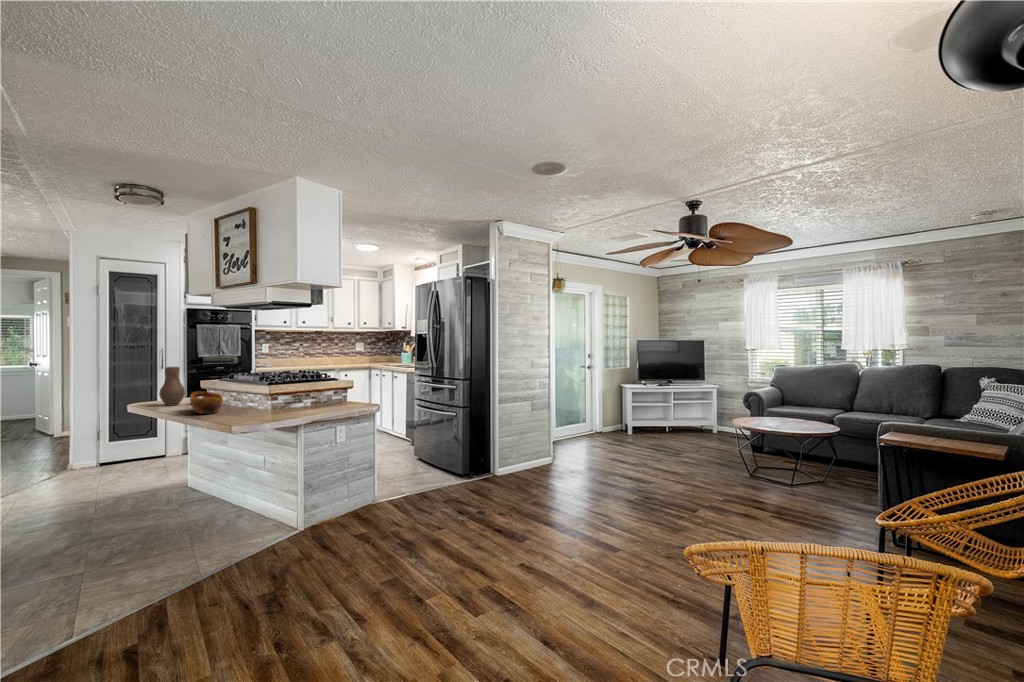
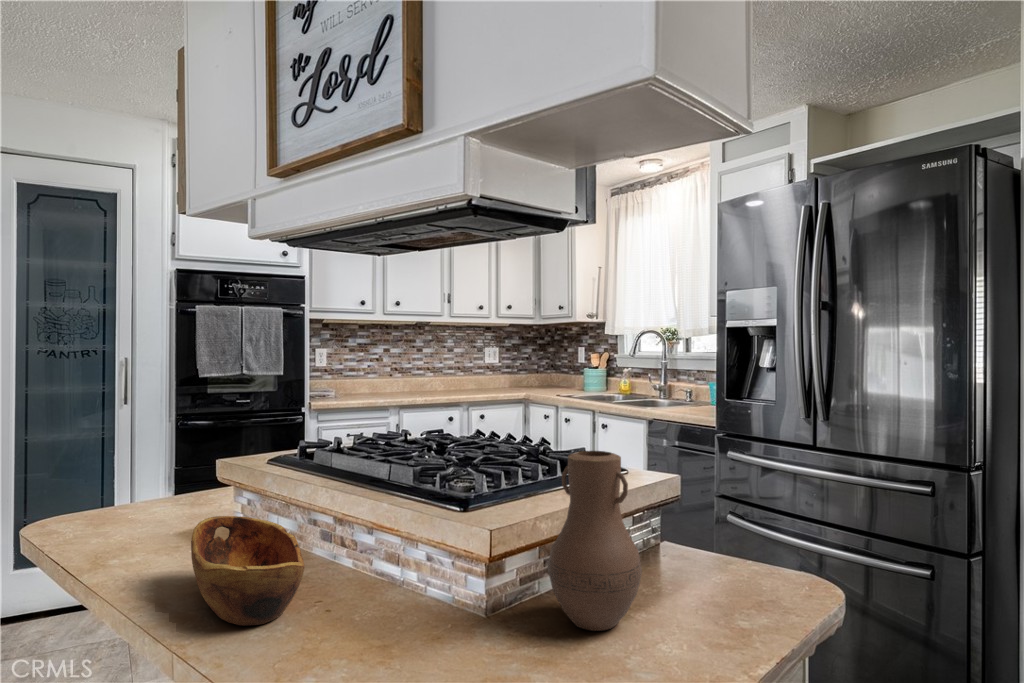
vase: present [159,367,185,406] -> present [548,451,642,631]

